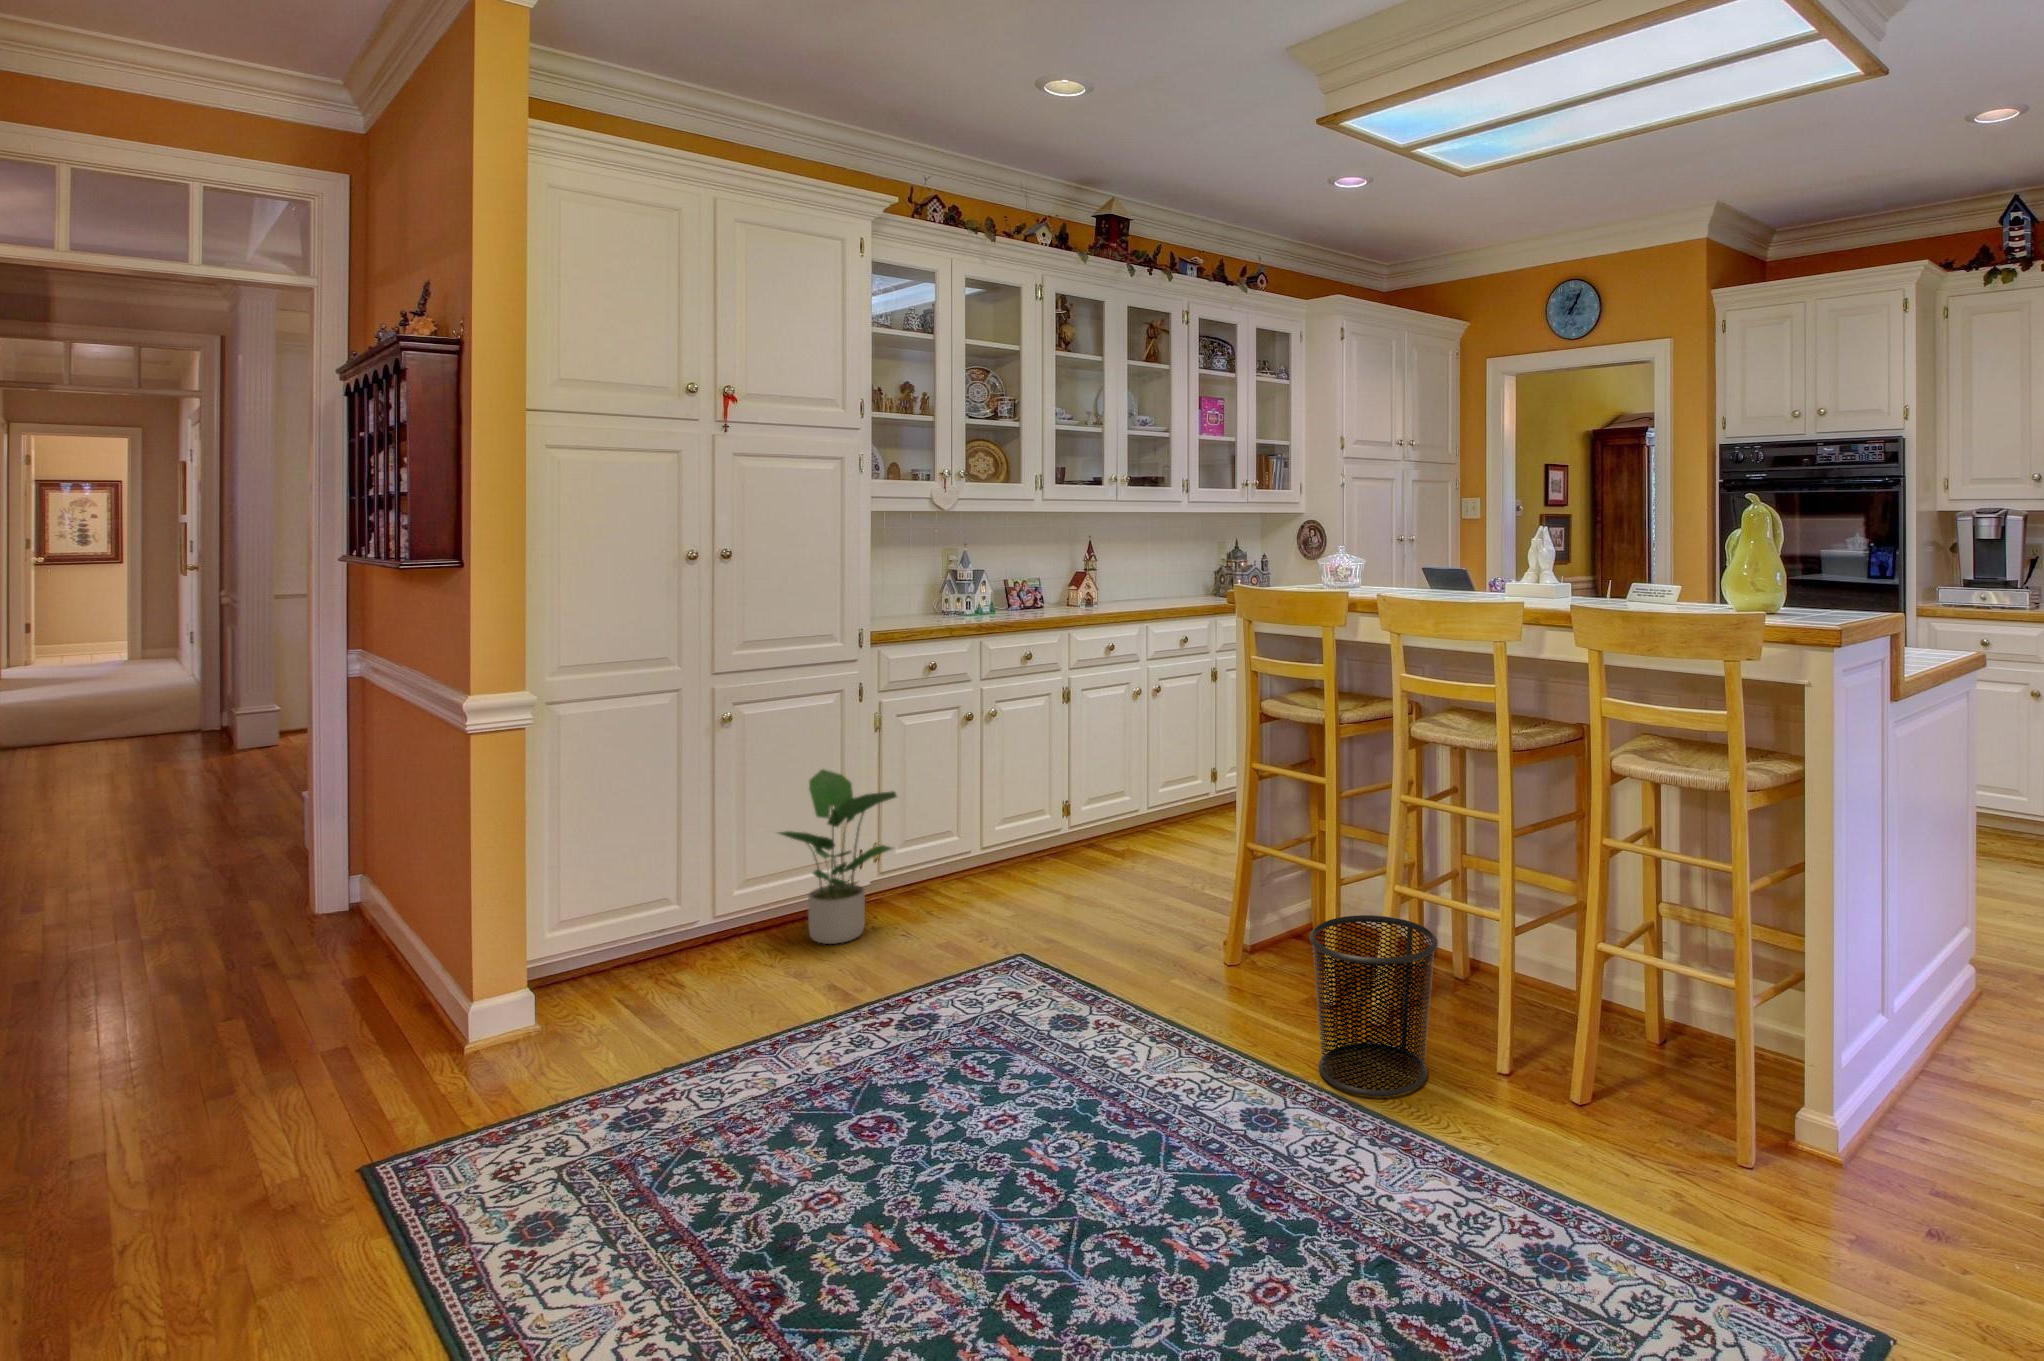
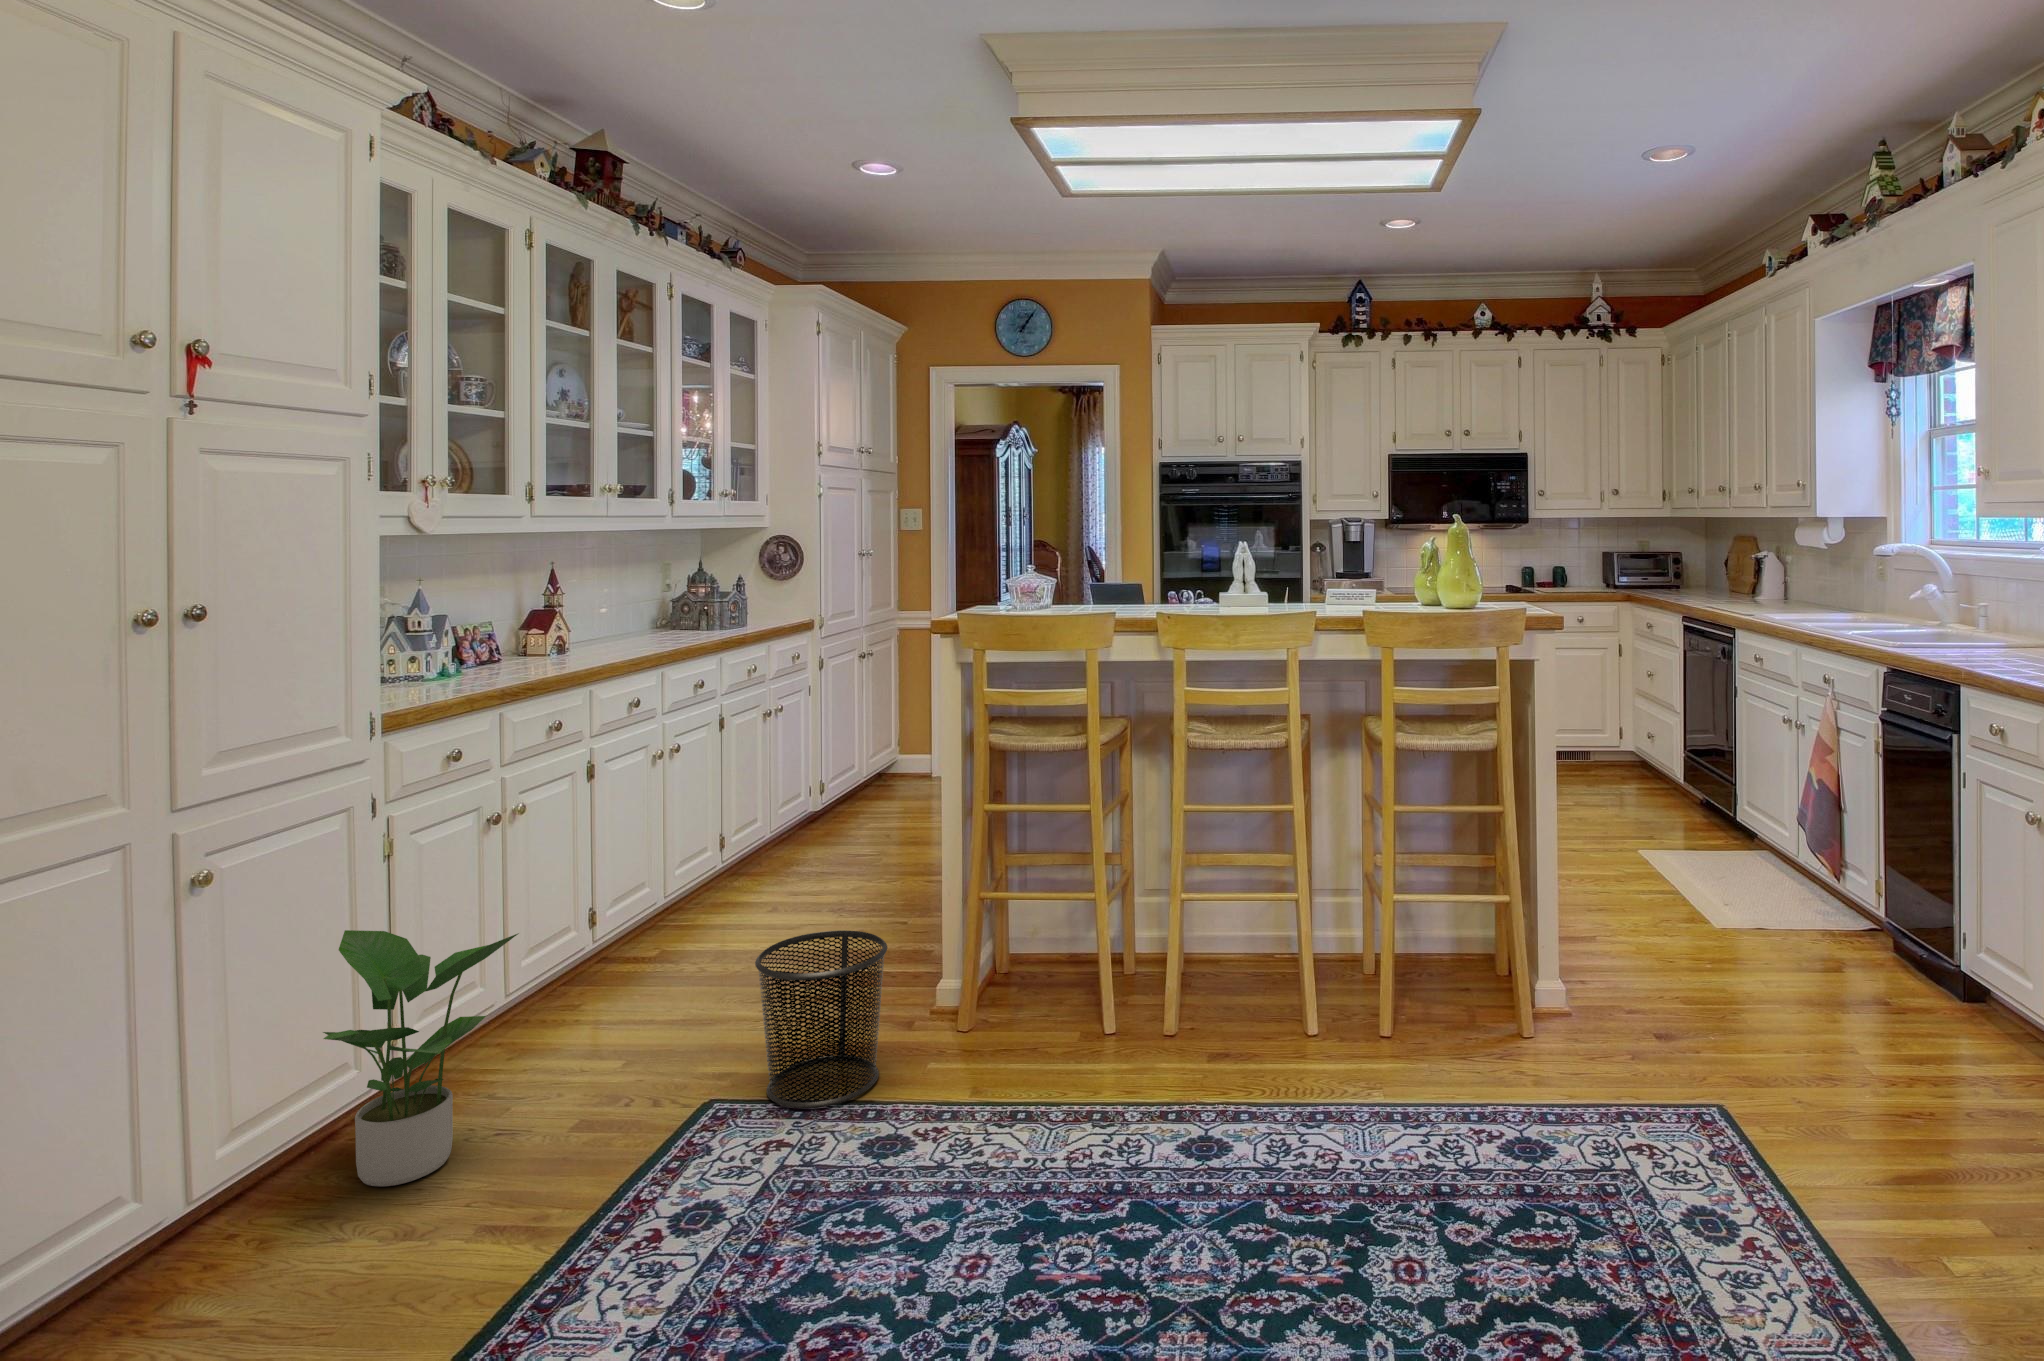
waste bin: present [1309,915,1438,1096] -> present [755,930,887,1109]

